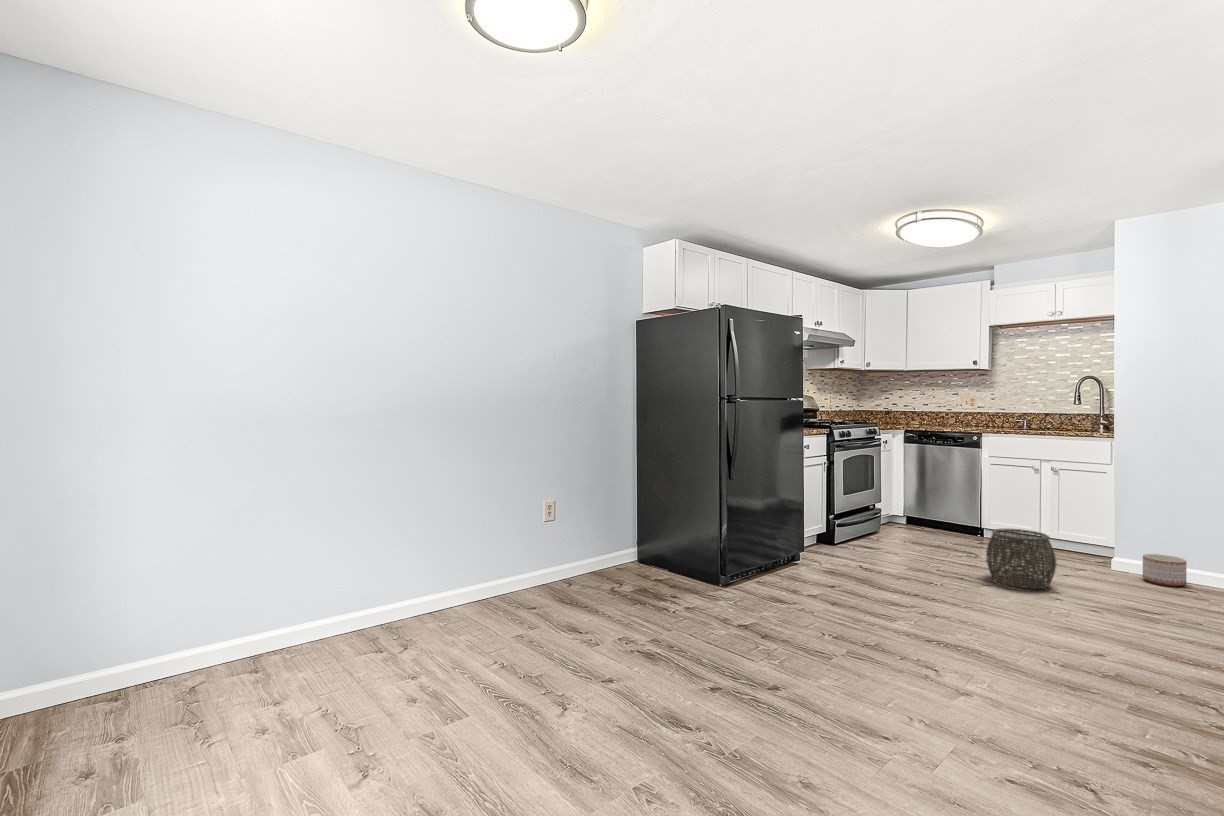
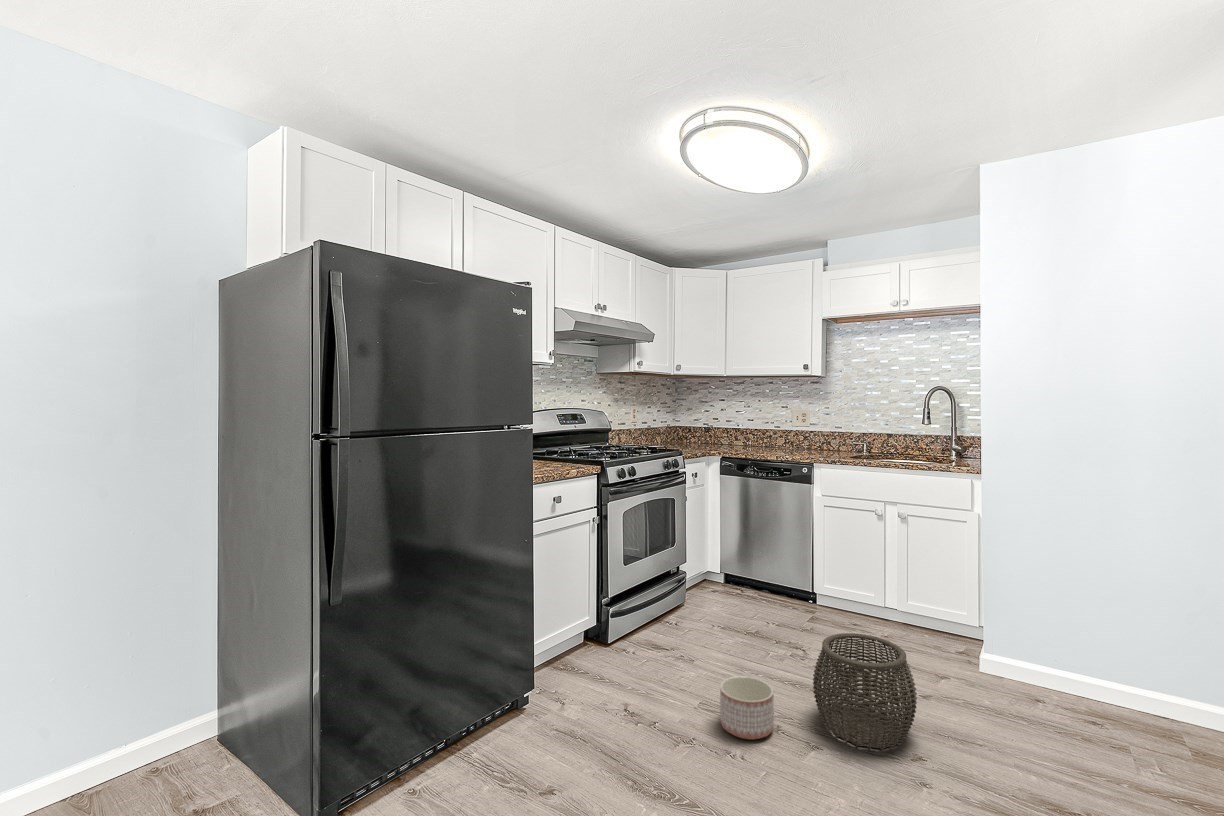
planter: present [1143,554,1187,586] -> present [720,676,774,740]

